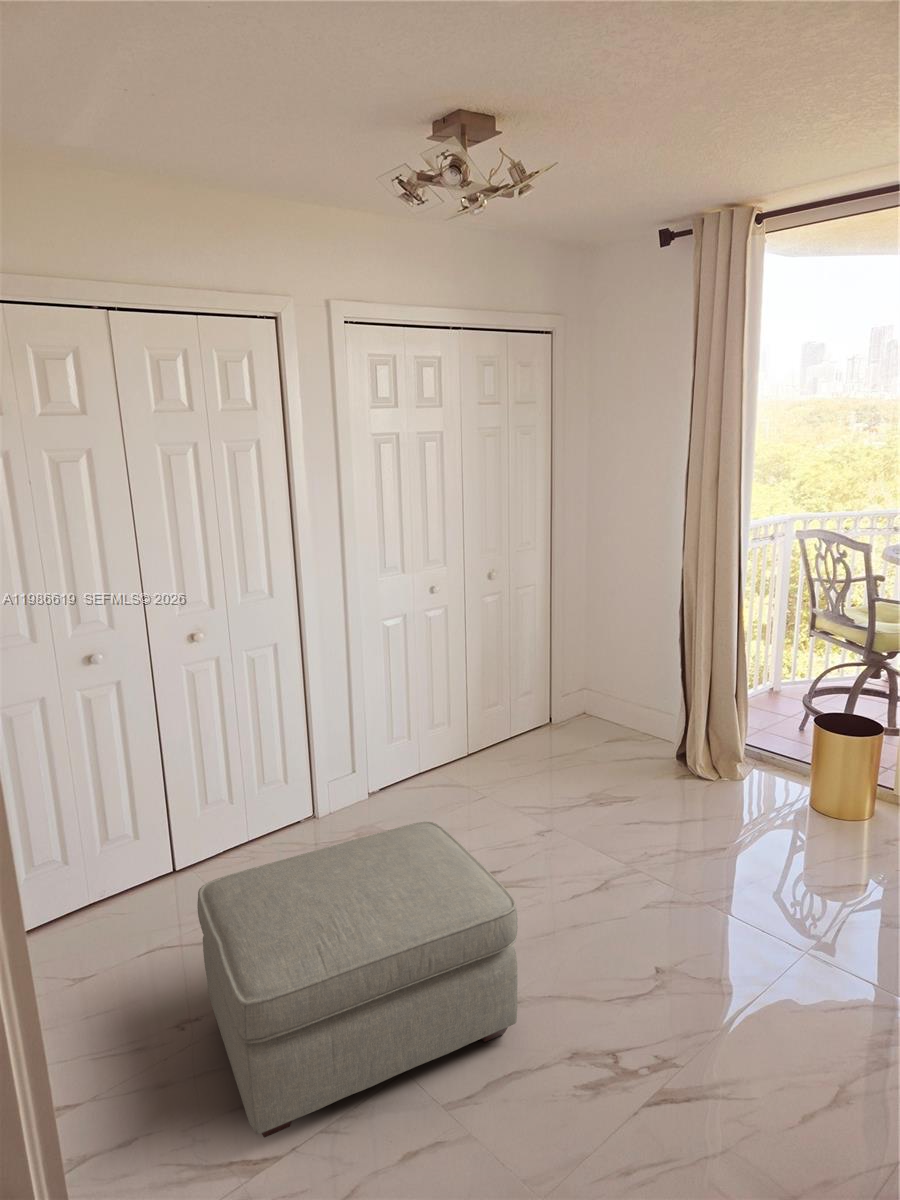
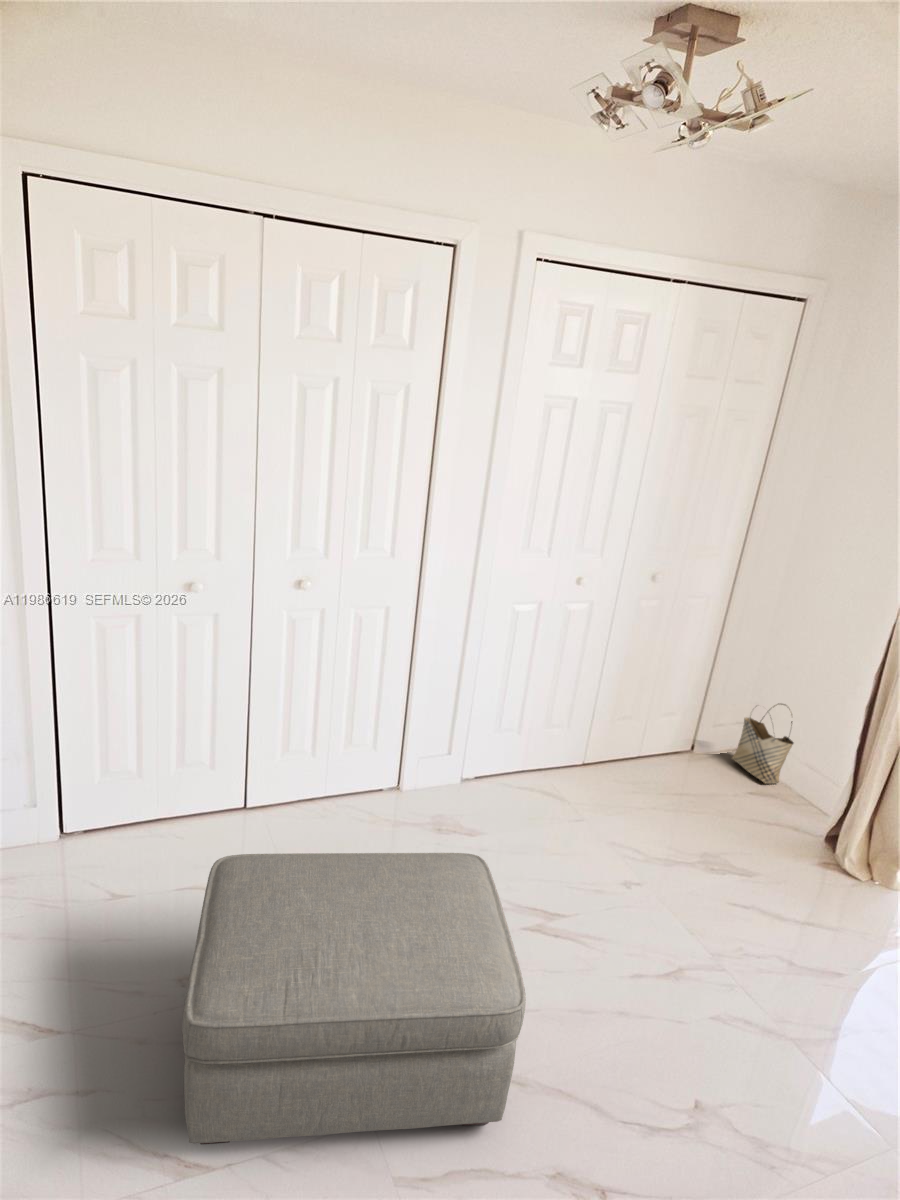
woven basket: none [584,663,631,733] -> present [732,704,794,784]

